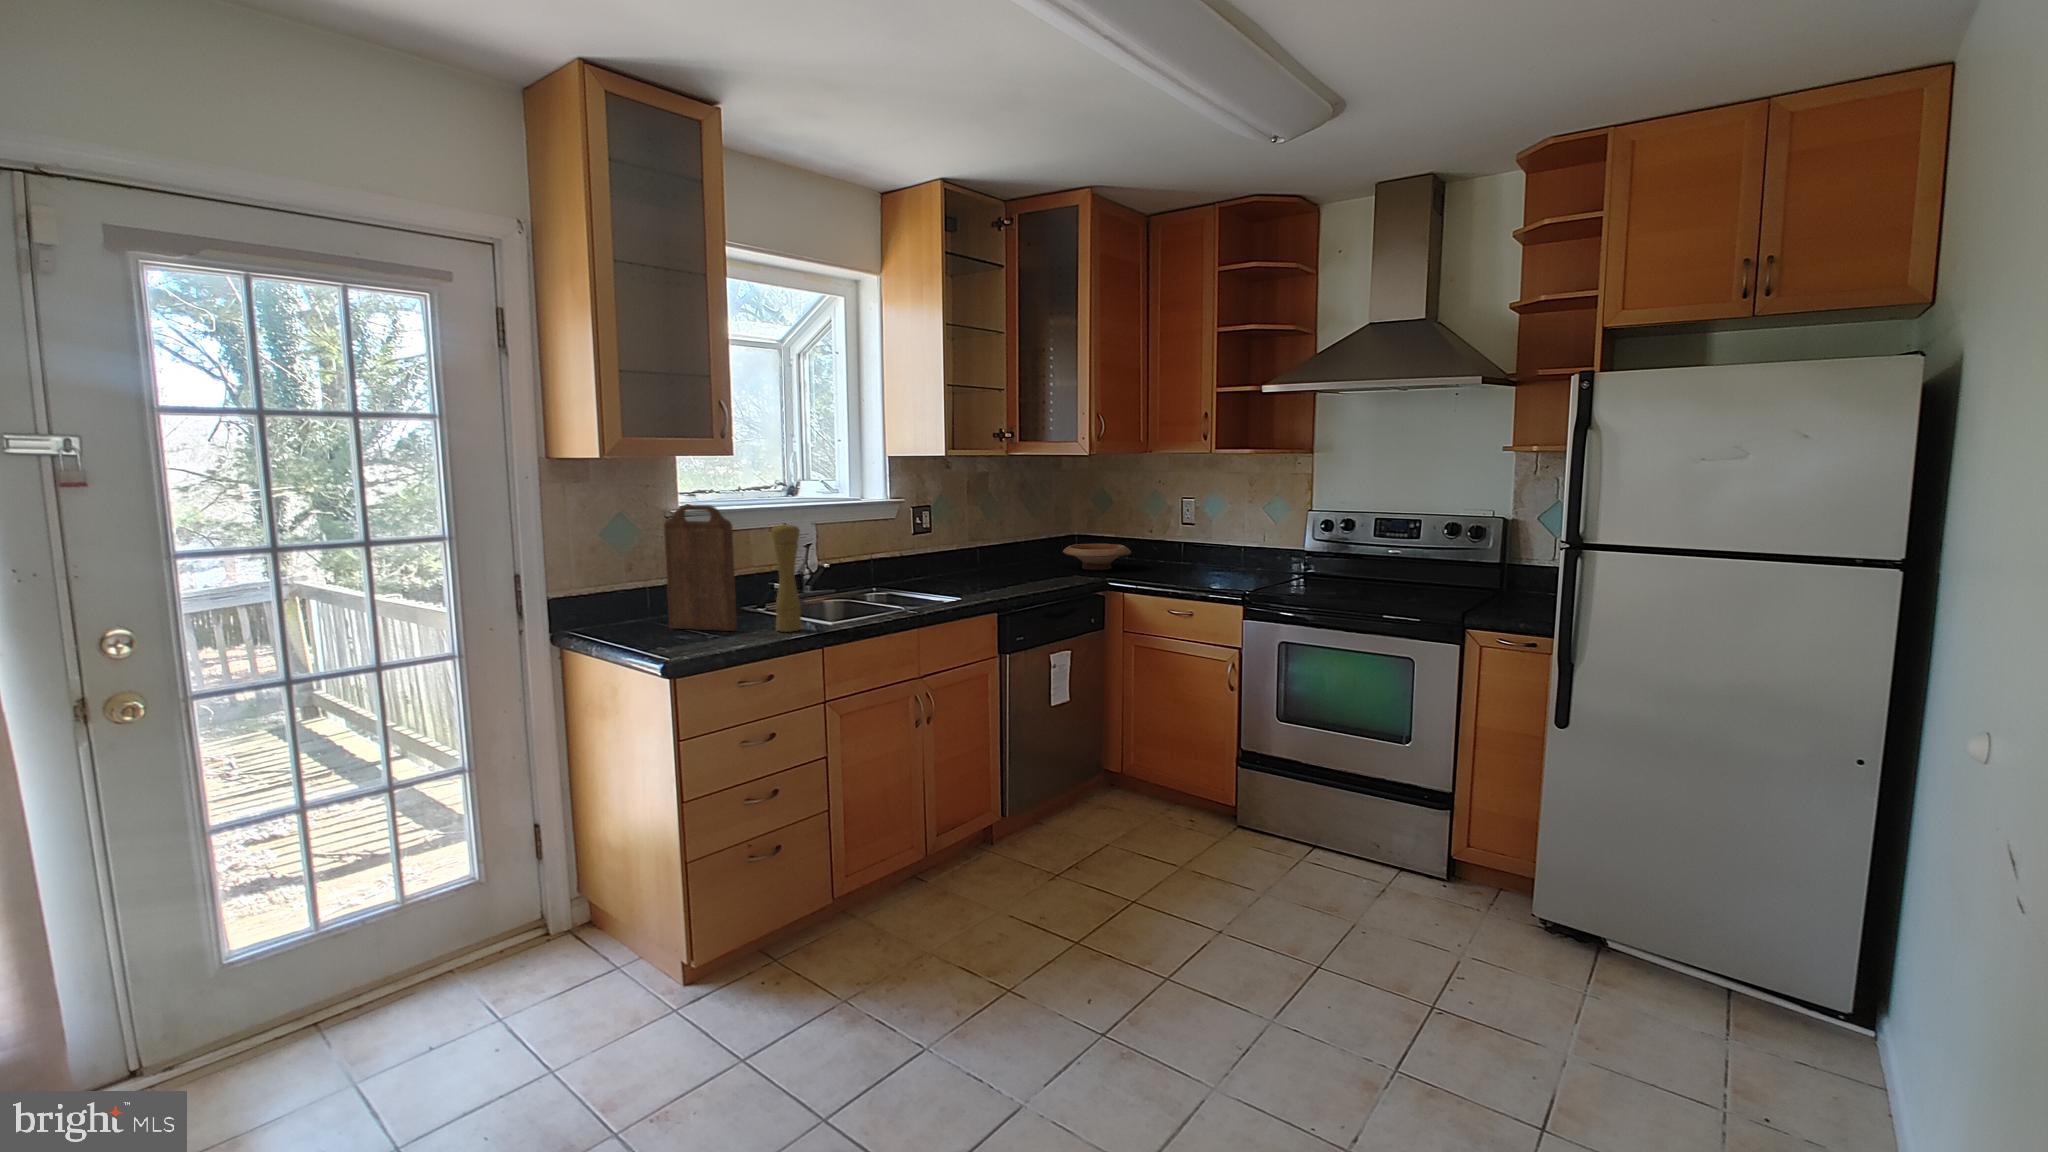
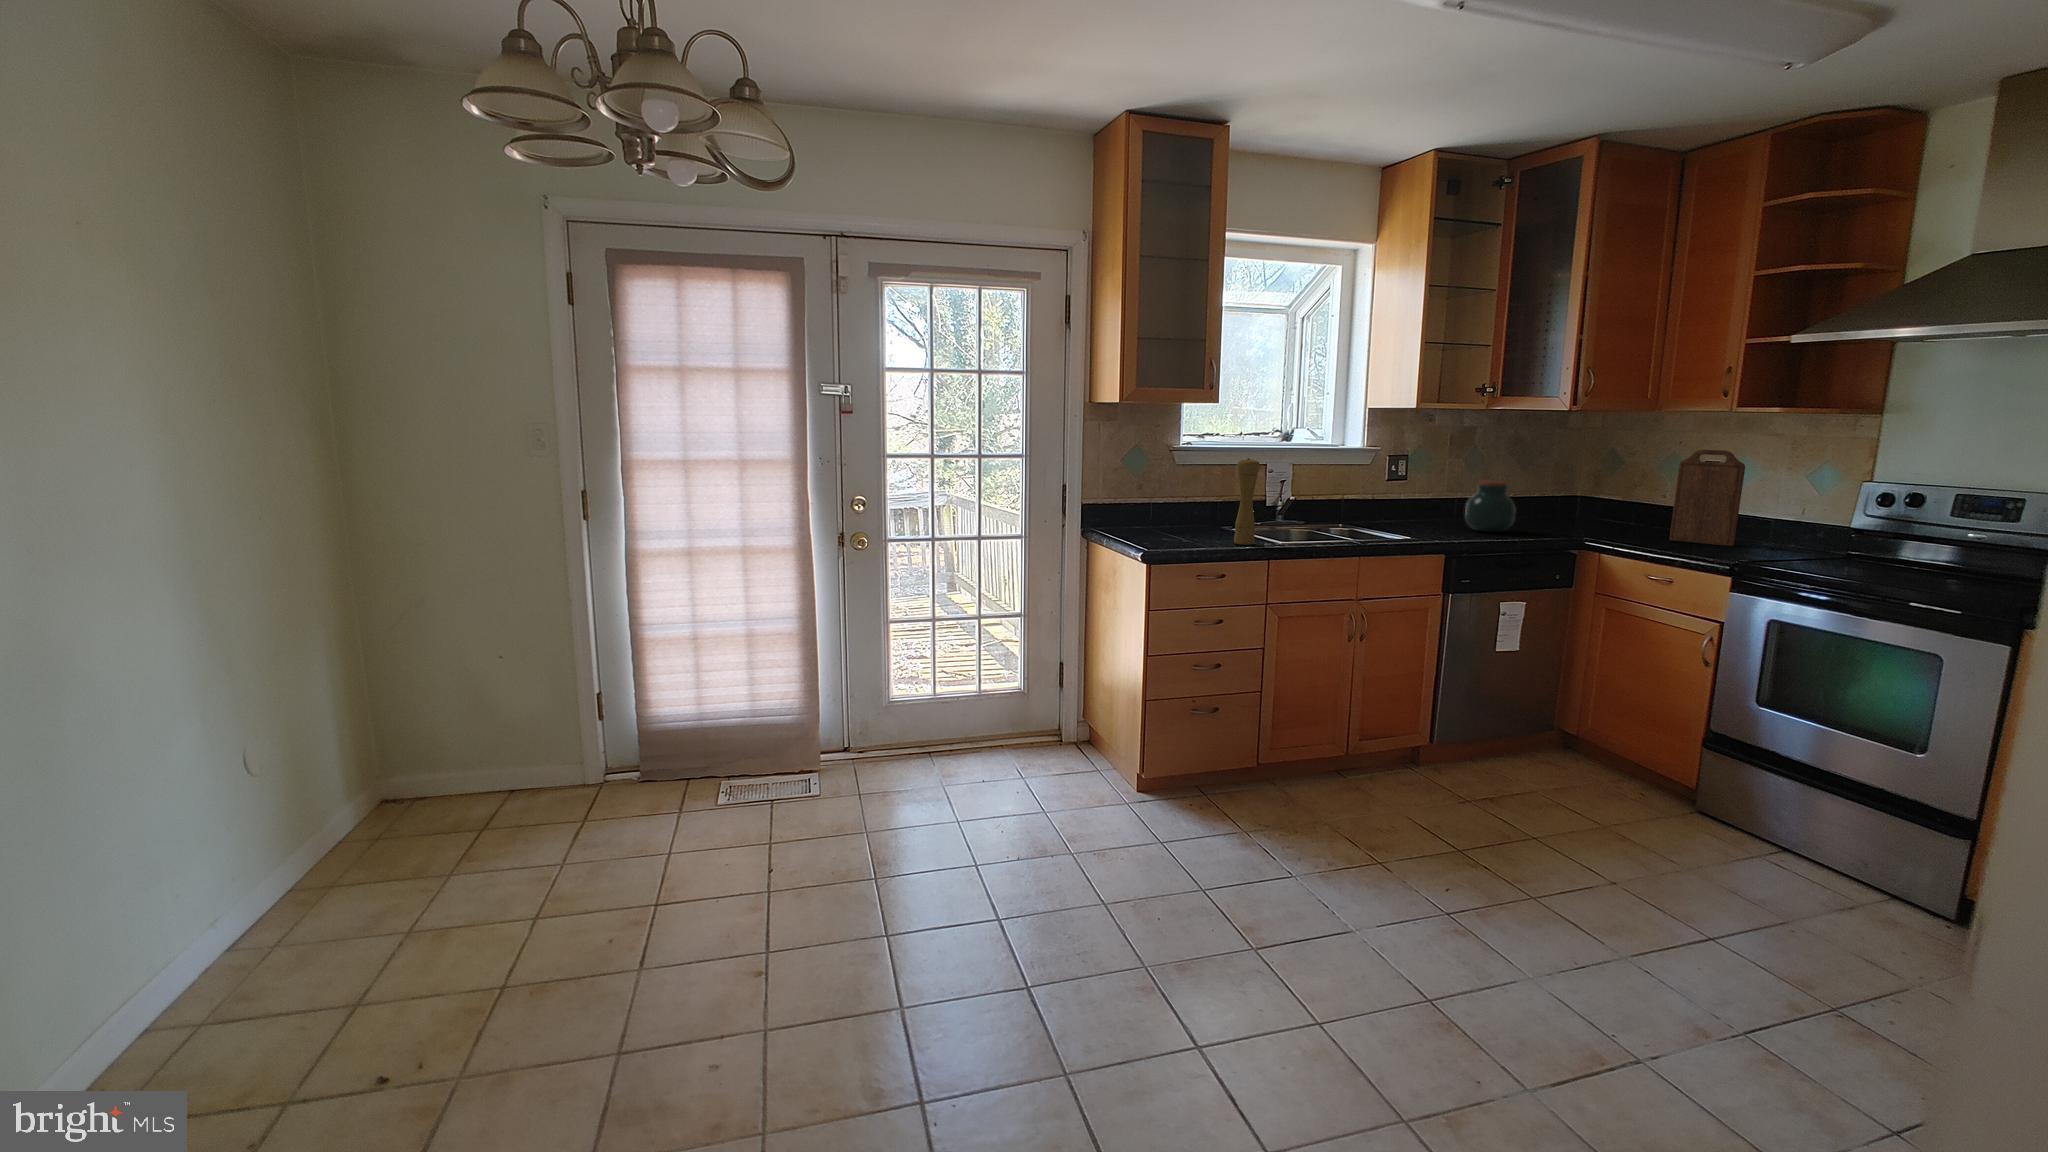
cutting board: present [664,505,737,631] -> present [1669,450,1745,546]
jar: none [993,528,1041,582] -> present [1465,480,1516,532]
wooden bowl: present [1063,544,1131,570] -> none [1555,503,1637,531]

